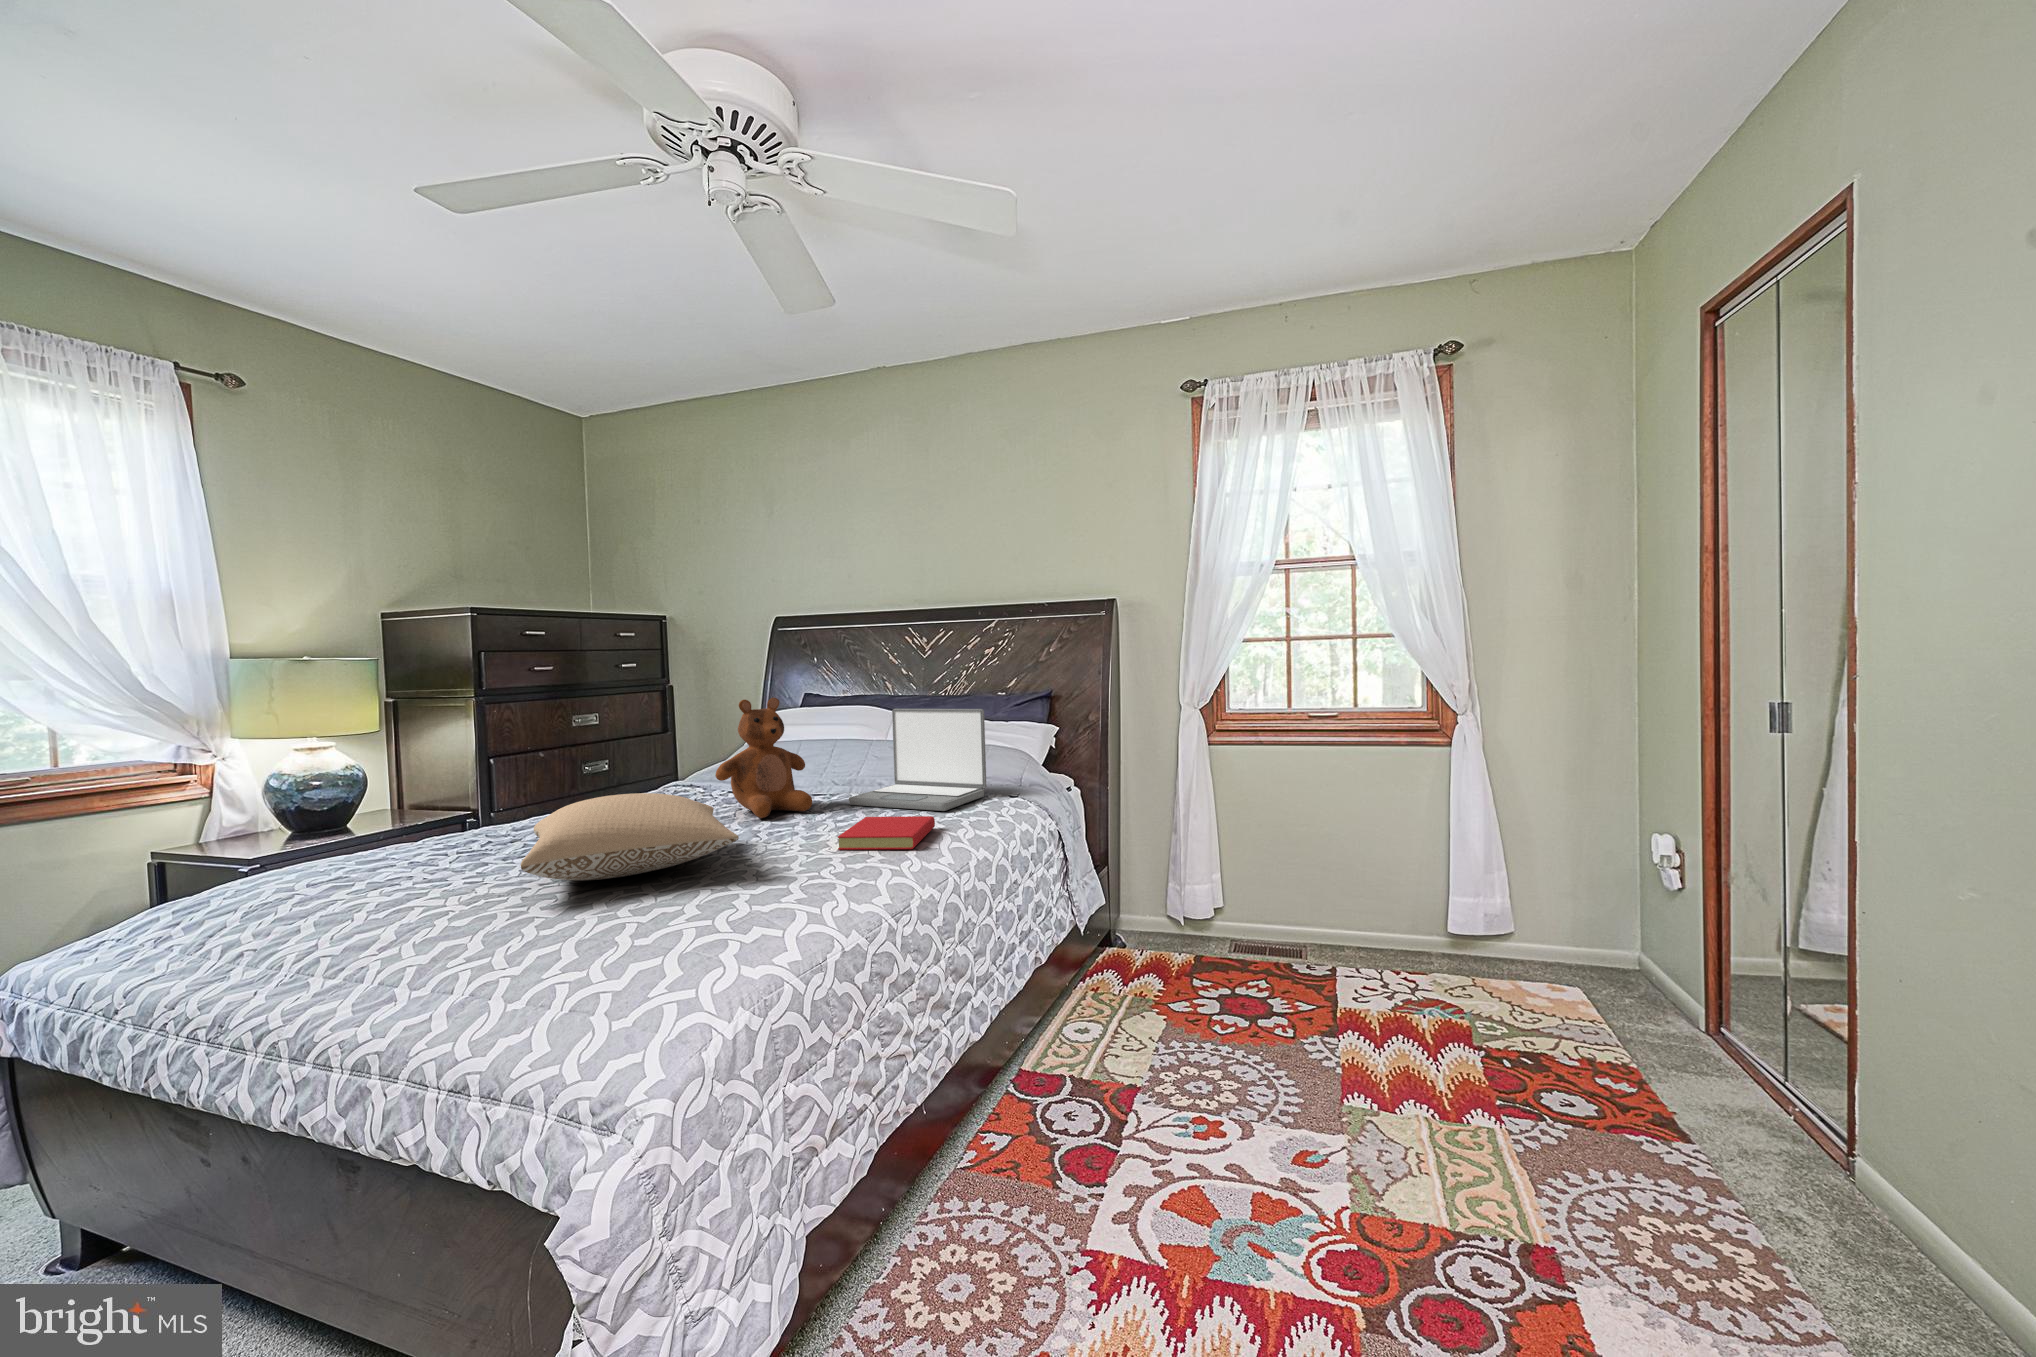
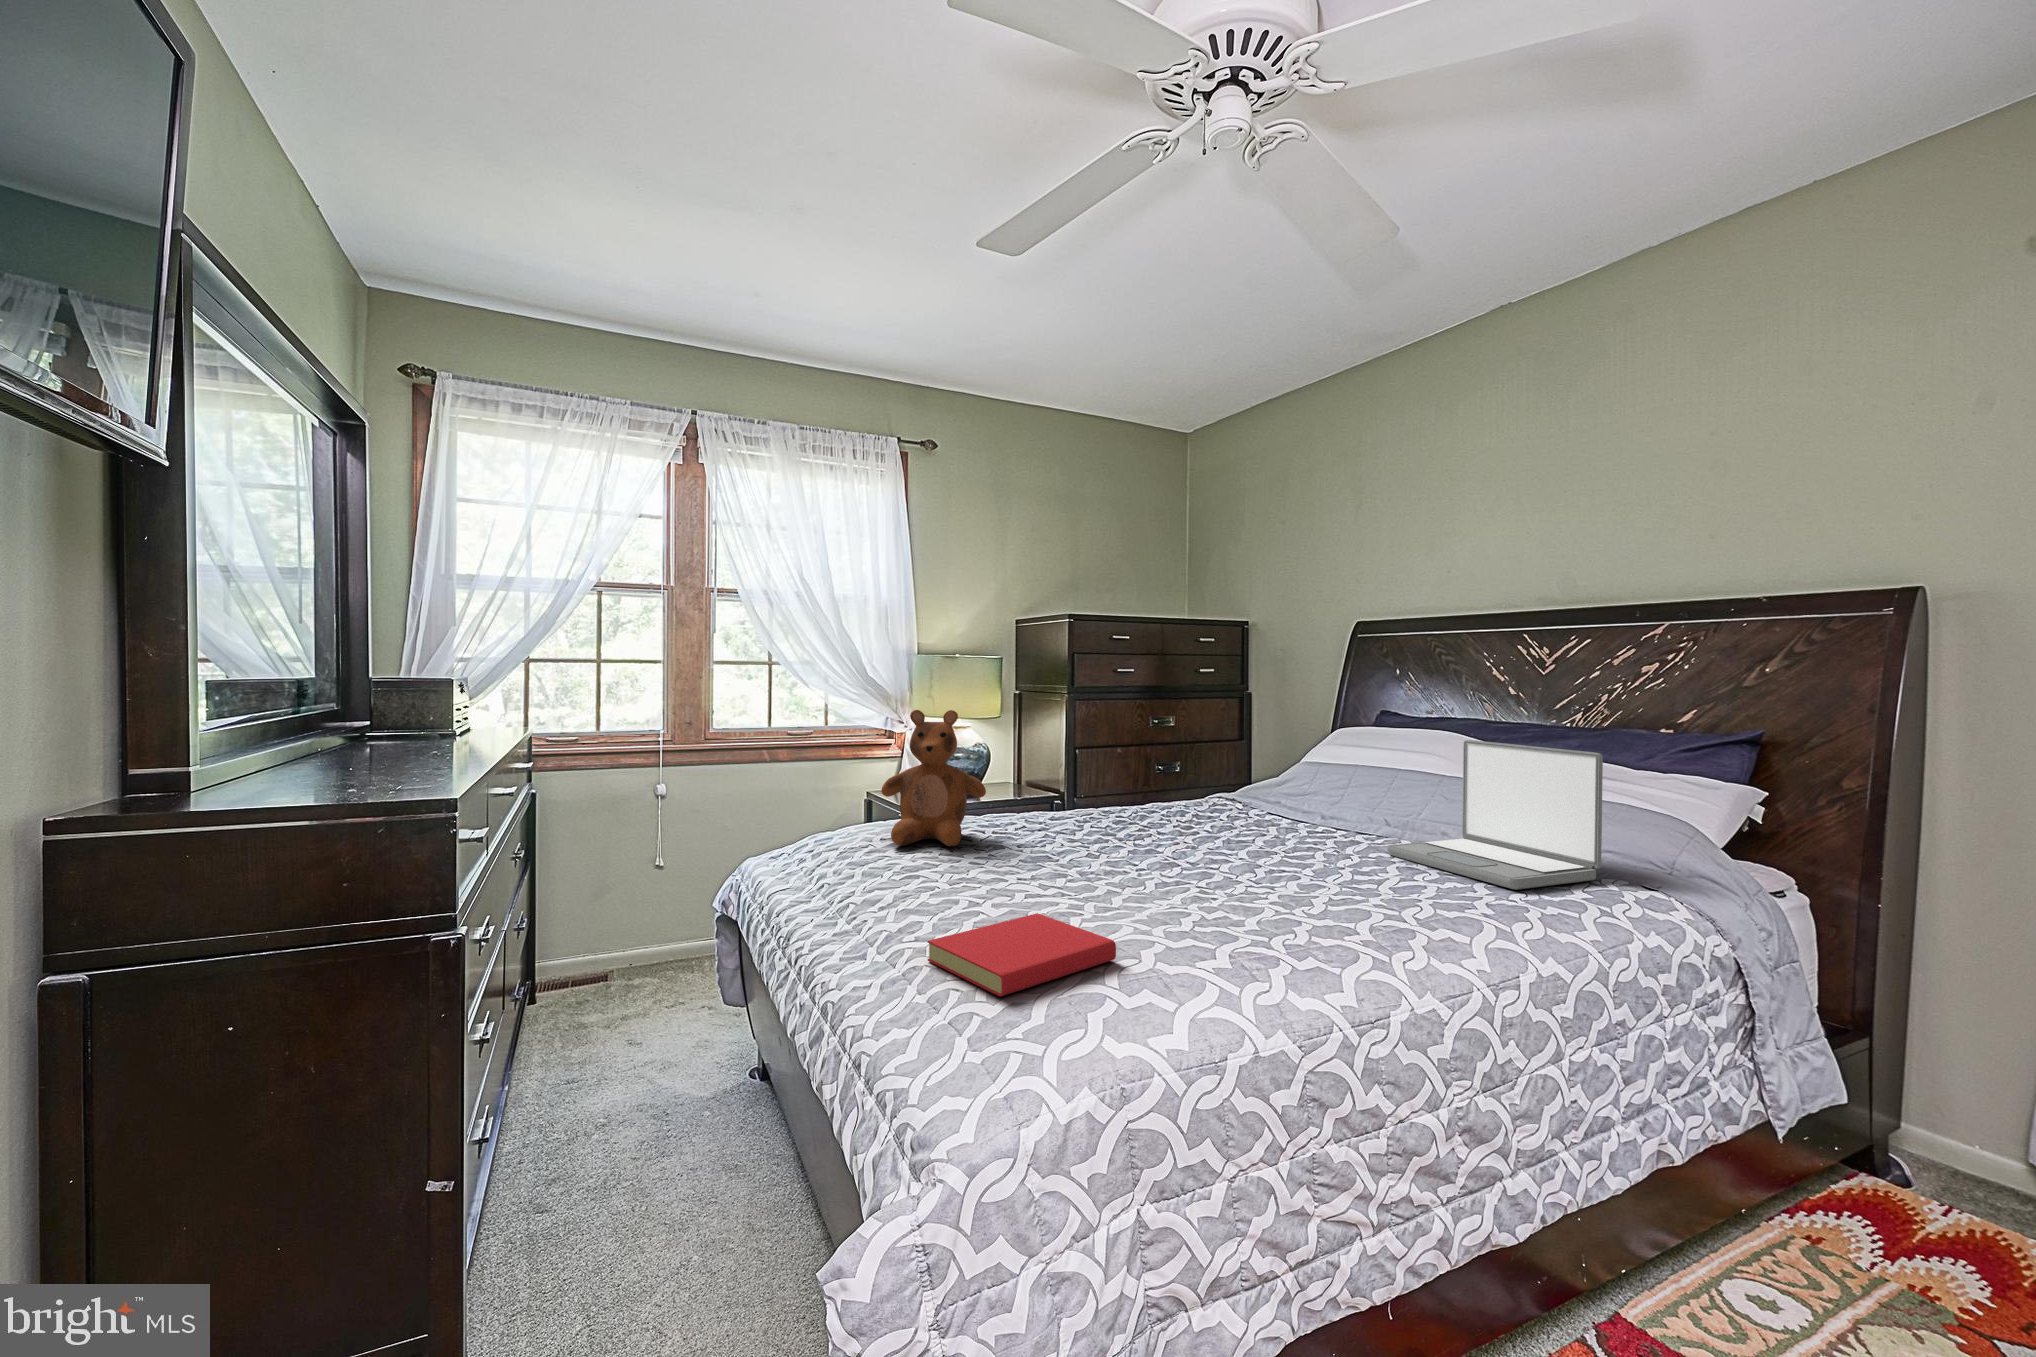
teddy bear: present [715,698,812,818] -> present [881,710,986,846]
pillow: present [521,793,739,880] -> none [988,802,1203,889]
book: present [838,816,935,850] -> present [927,913,1116,996]

